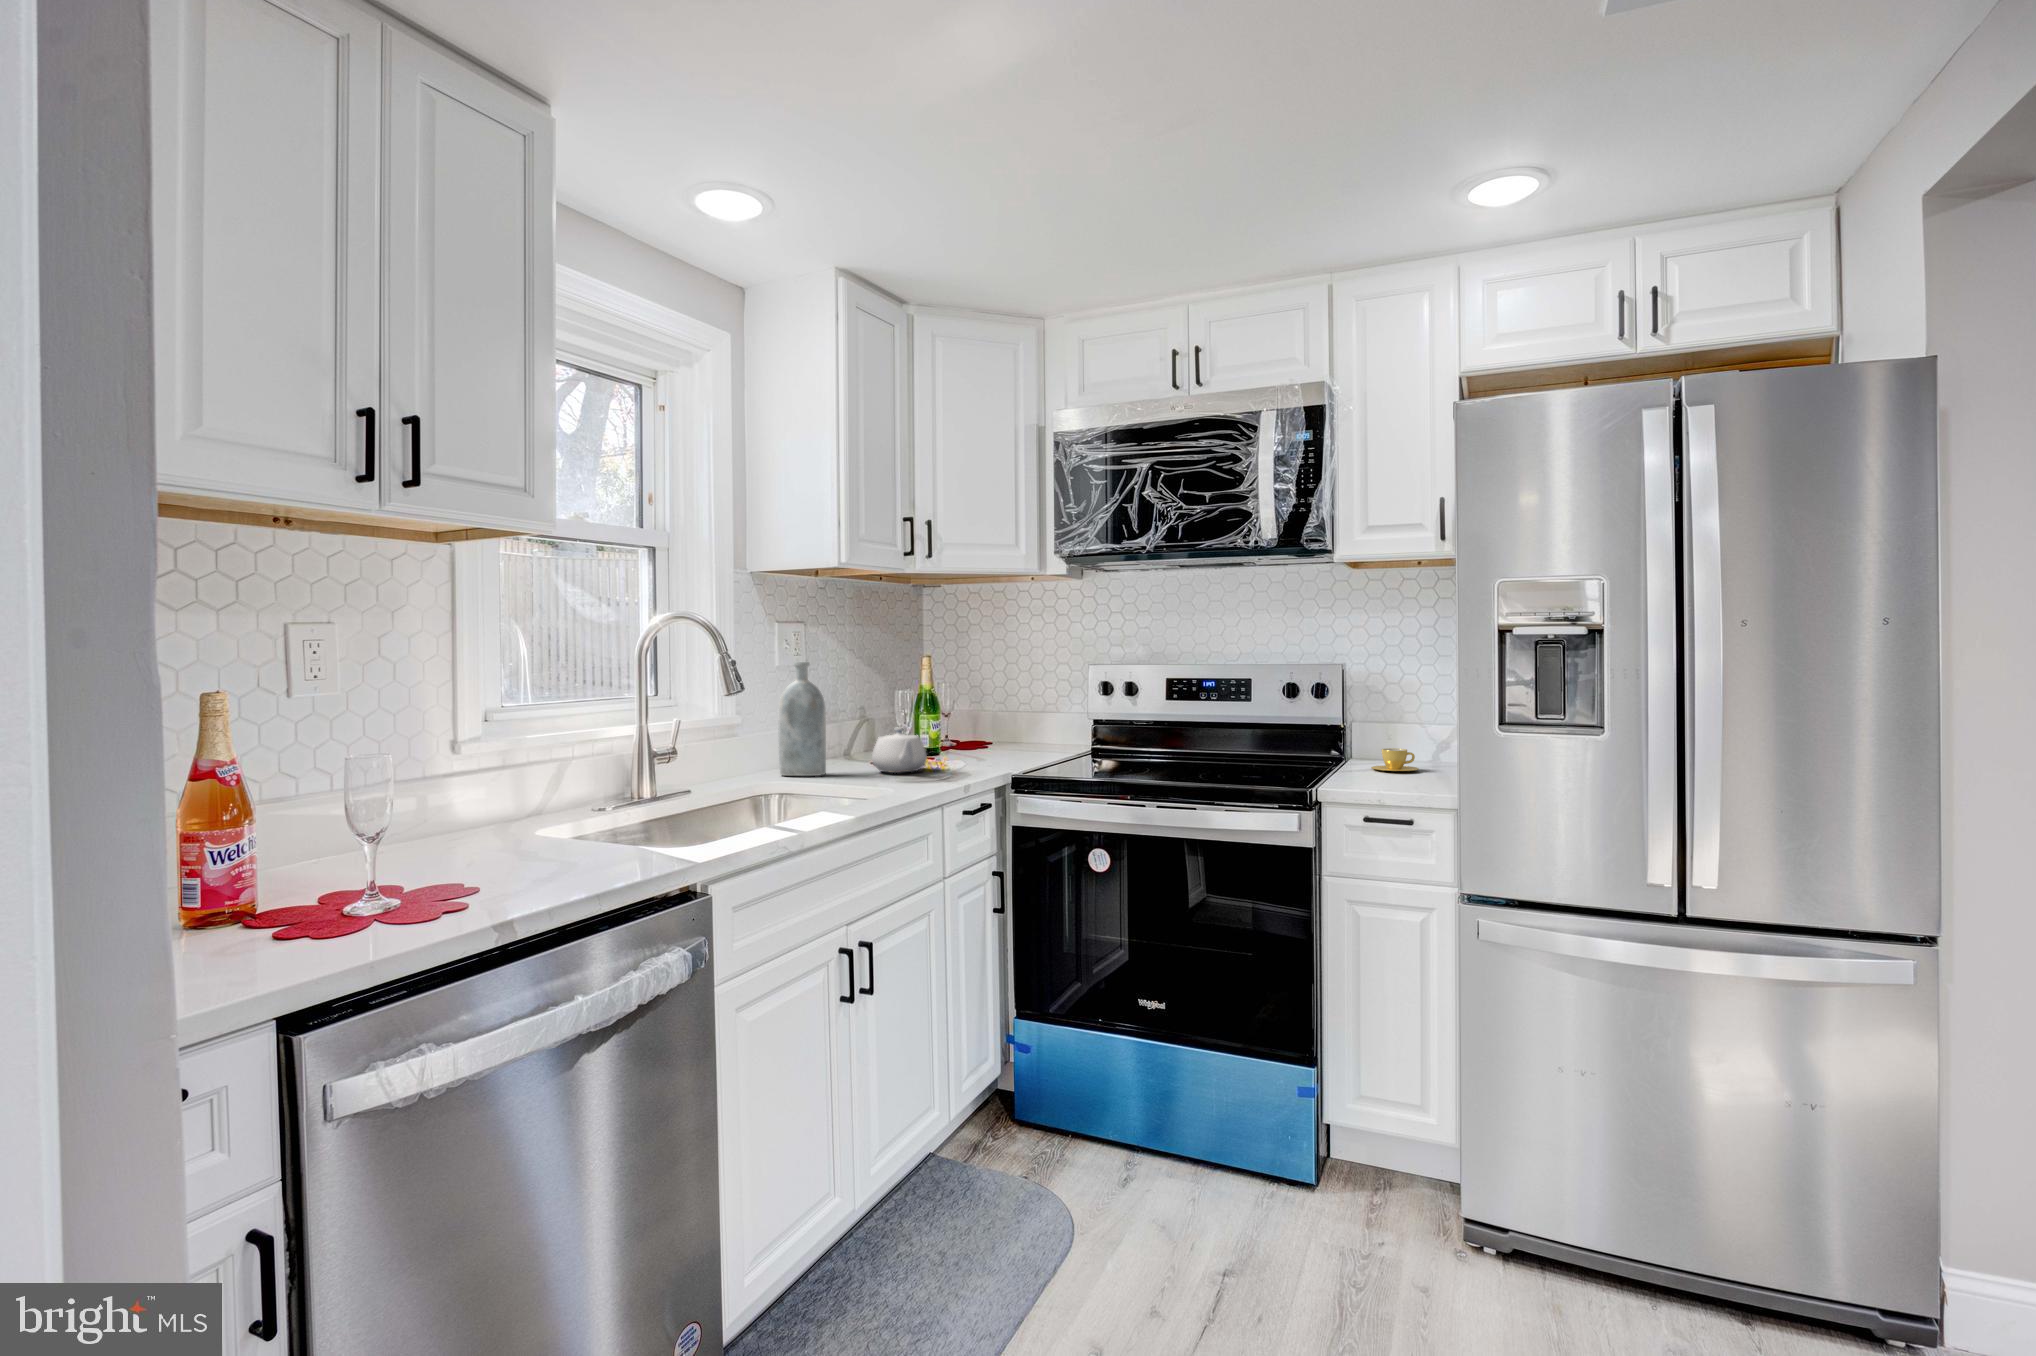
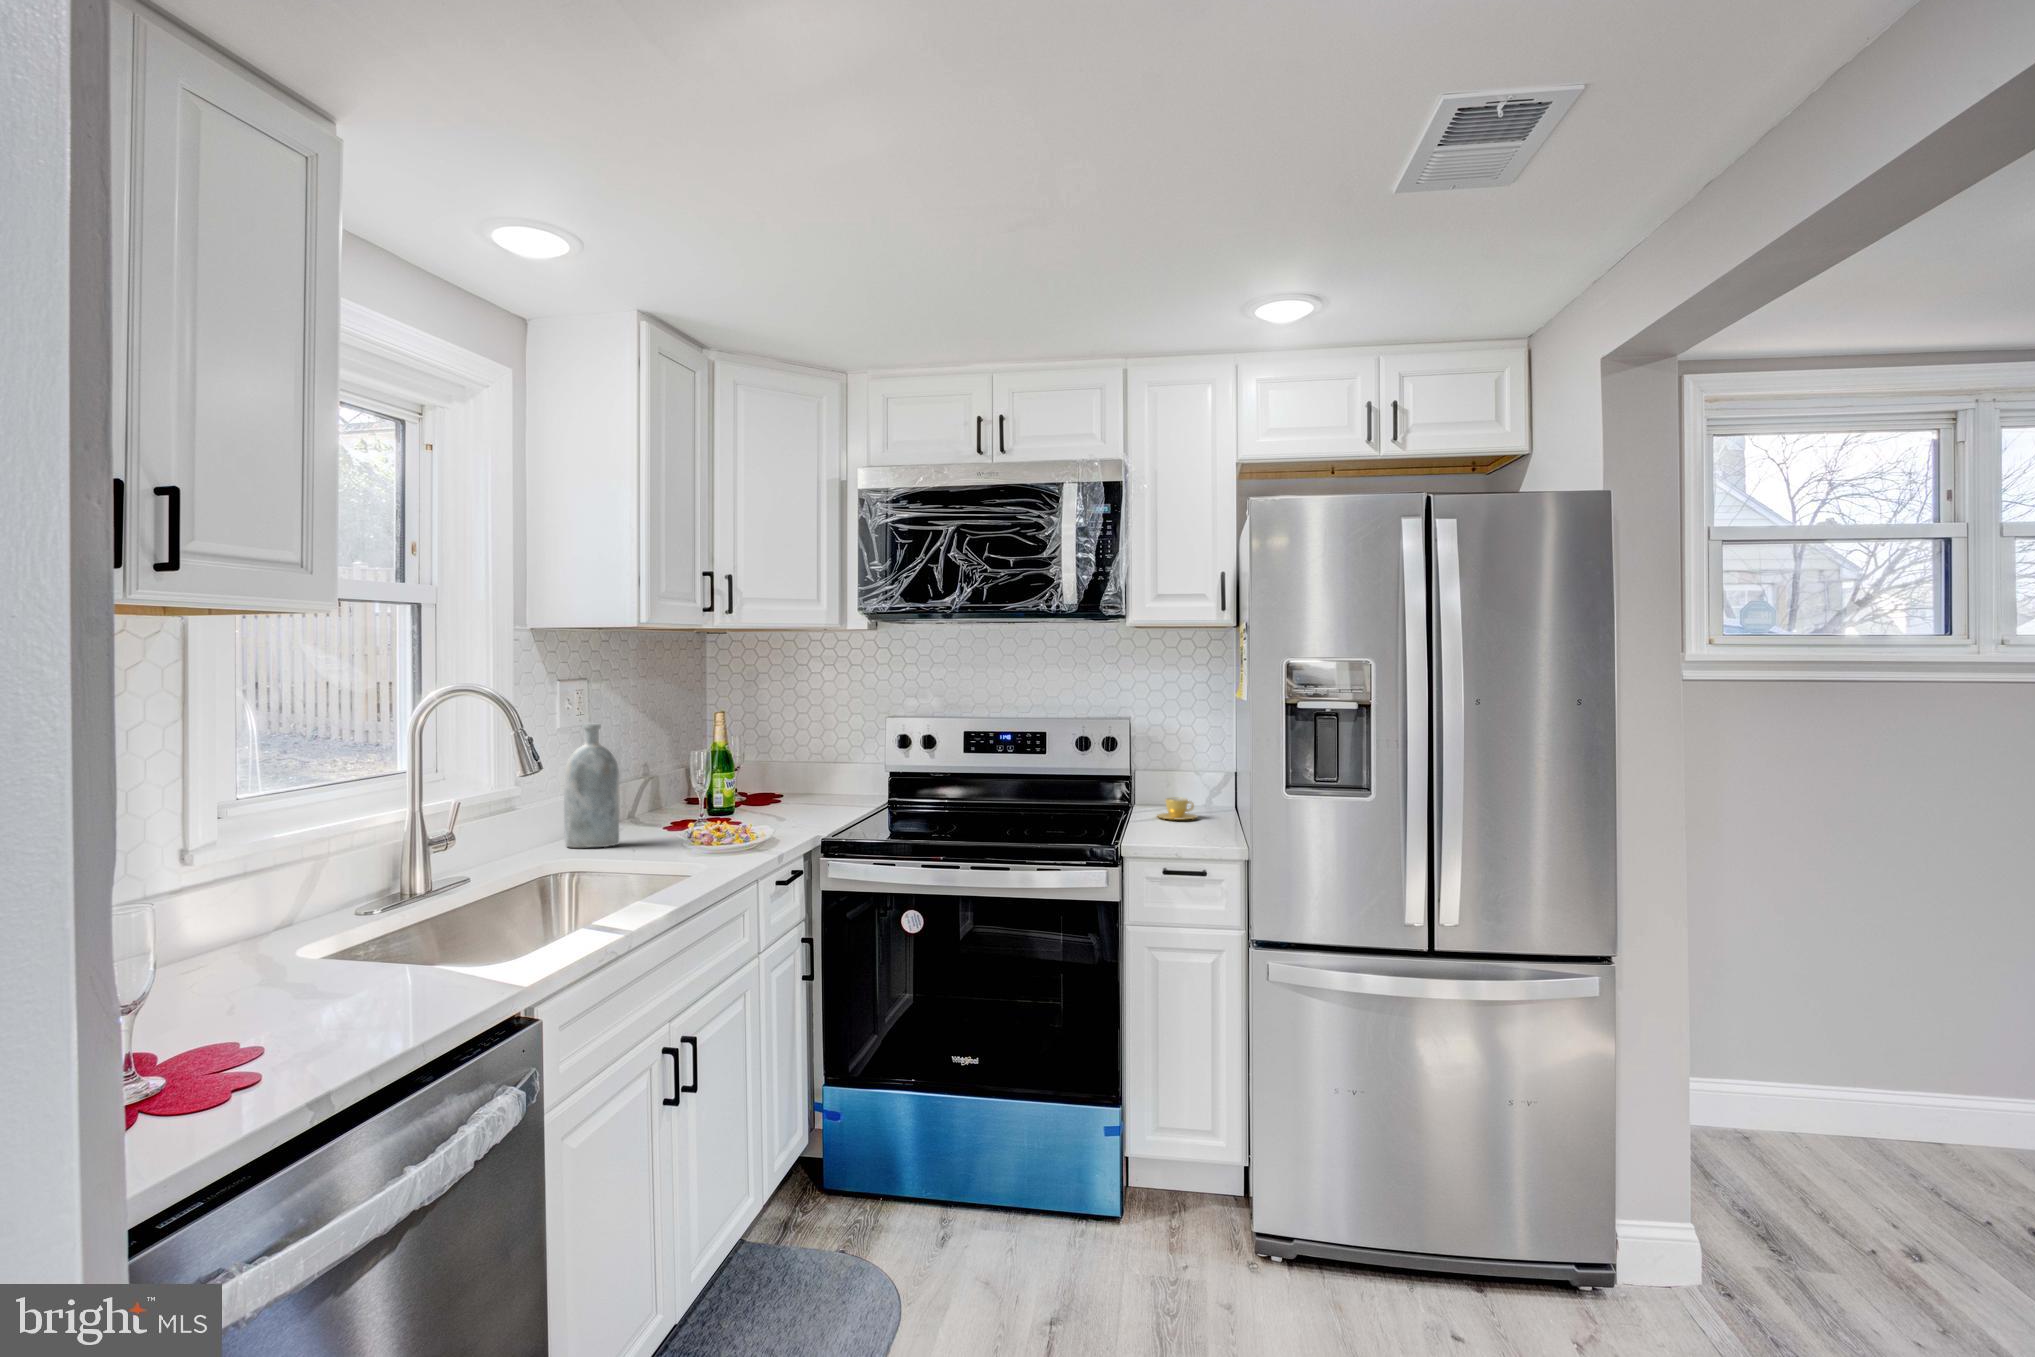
teapot: present [872,727,927,773] -> none [668,790,729,839]

